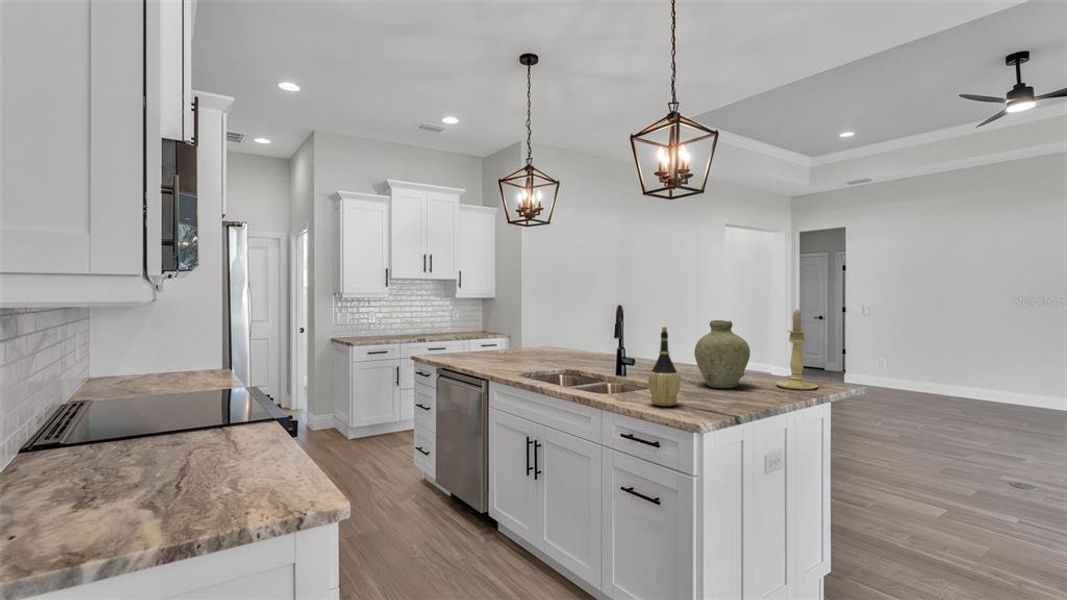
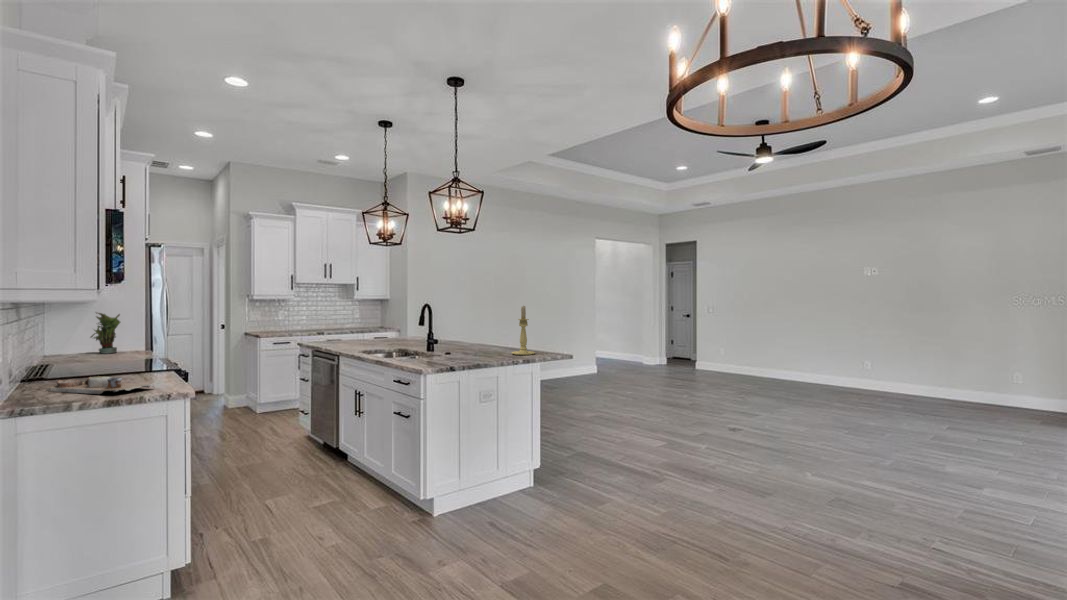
potted plant: none [150,316,192,376] -> present [91,313,120,354]
vase: present [695,320,750,388] -> none [462,313,495,355]
wine bottle: present [648,327,681,406] -> none [411,316,430,363]
cutting board: none [46,453,262,515] -> present [46,377,154,394]

